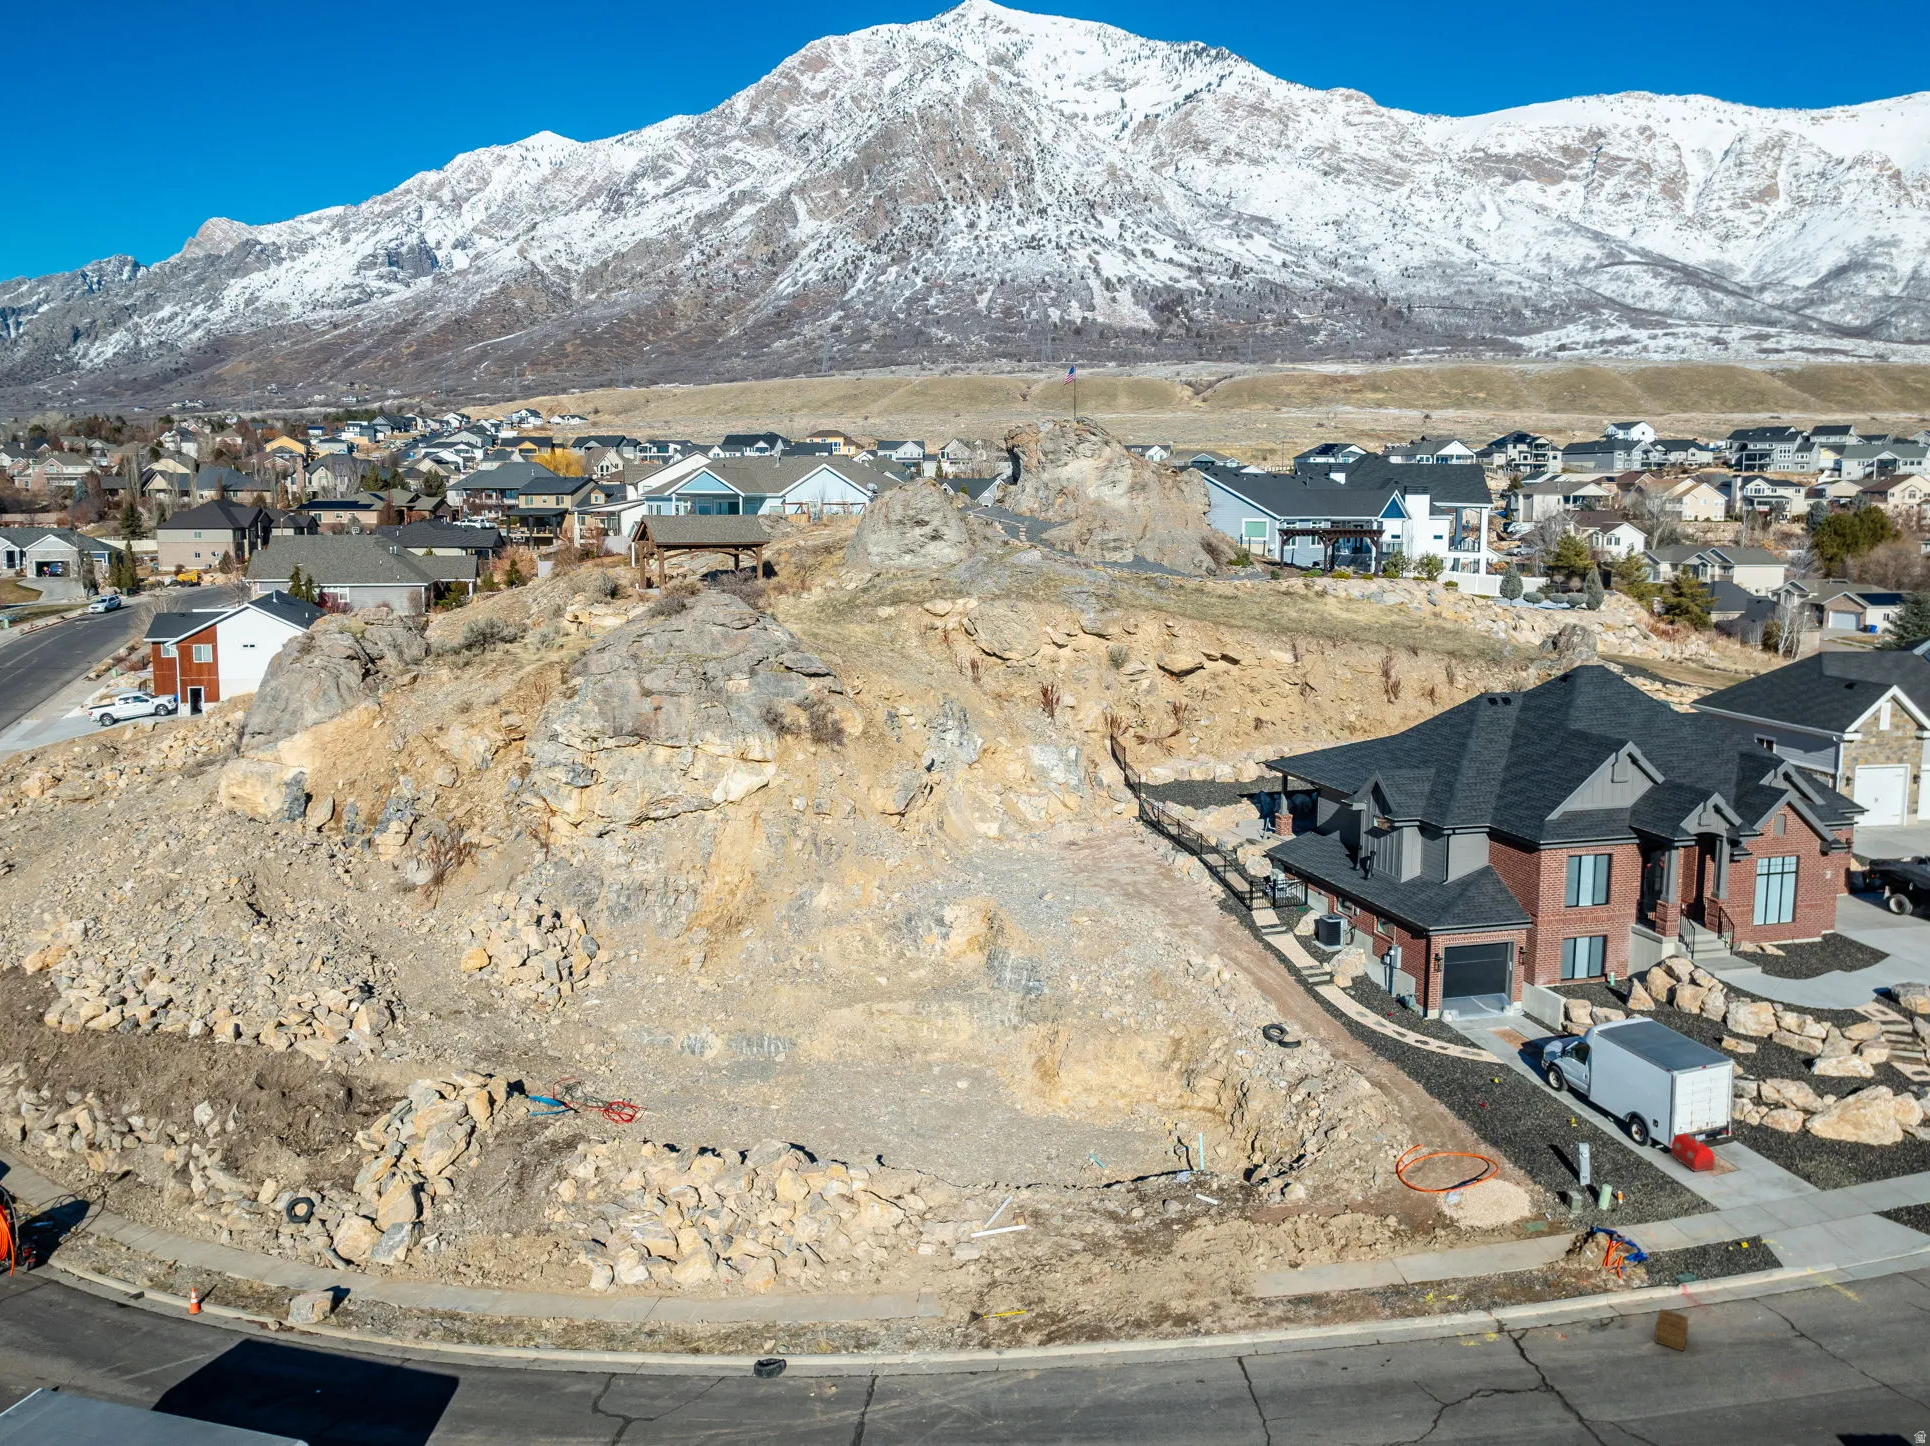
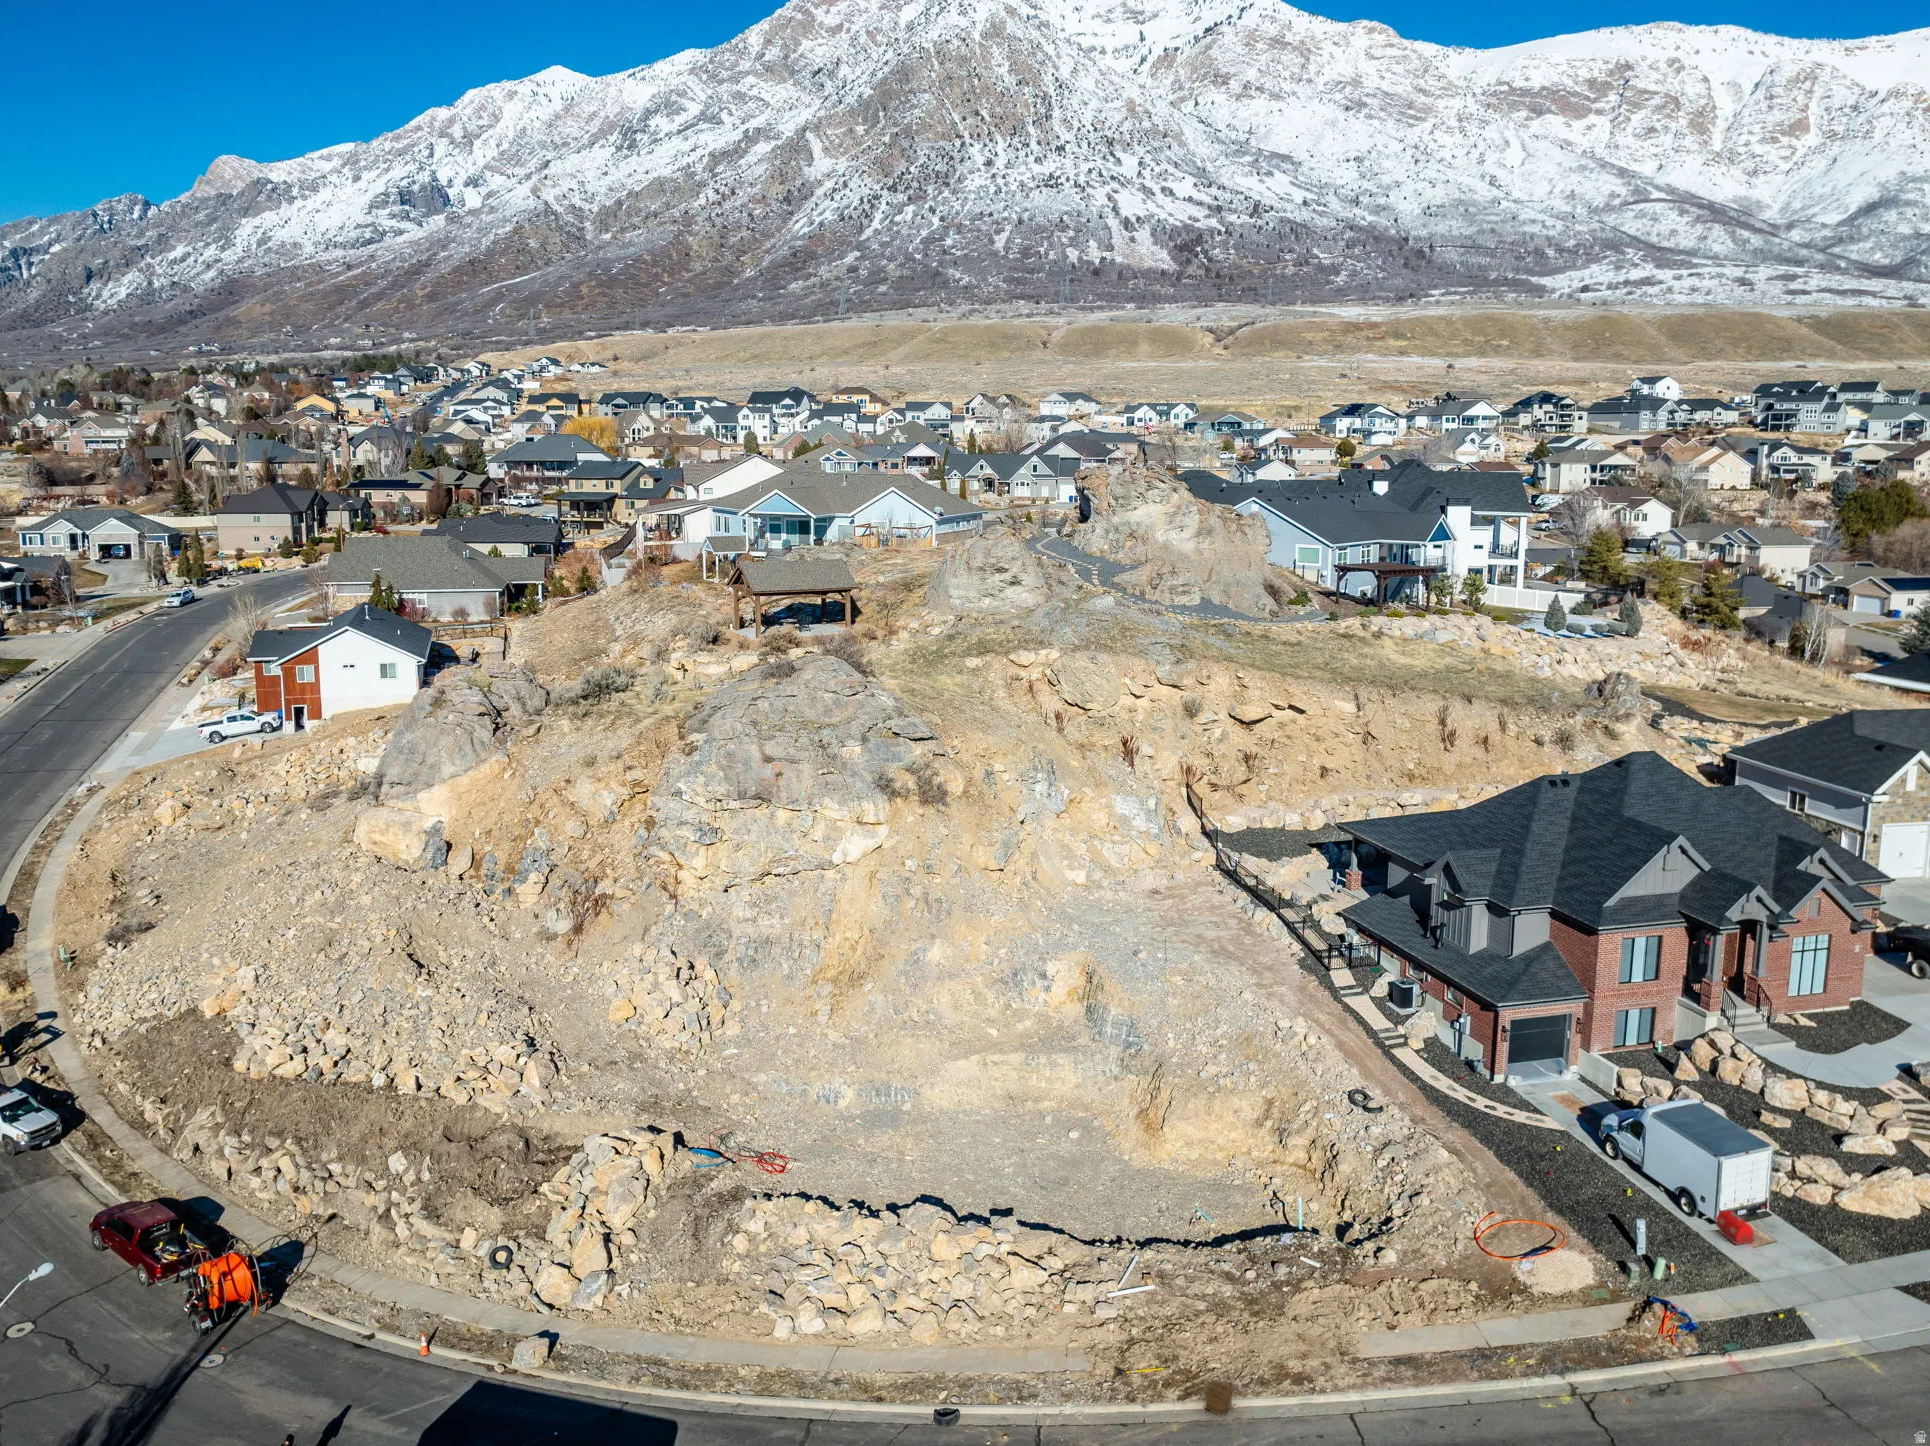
cardboard box: present [1655,1309,1688,1351] -> present [1204,1381,1232,1416]

